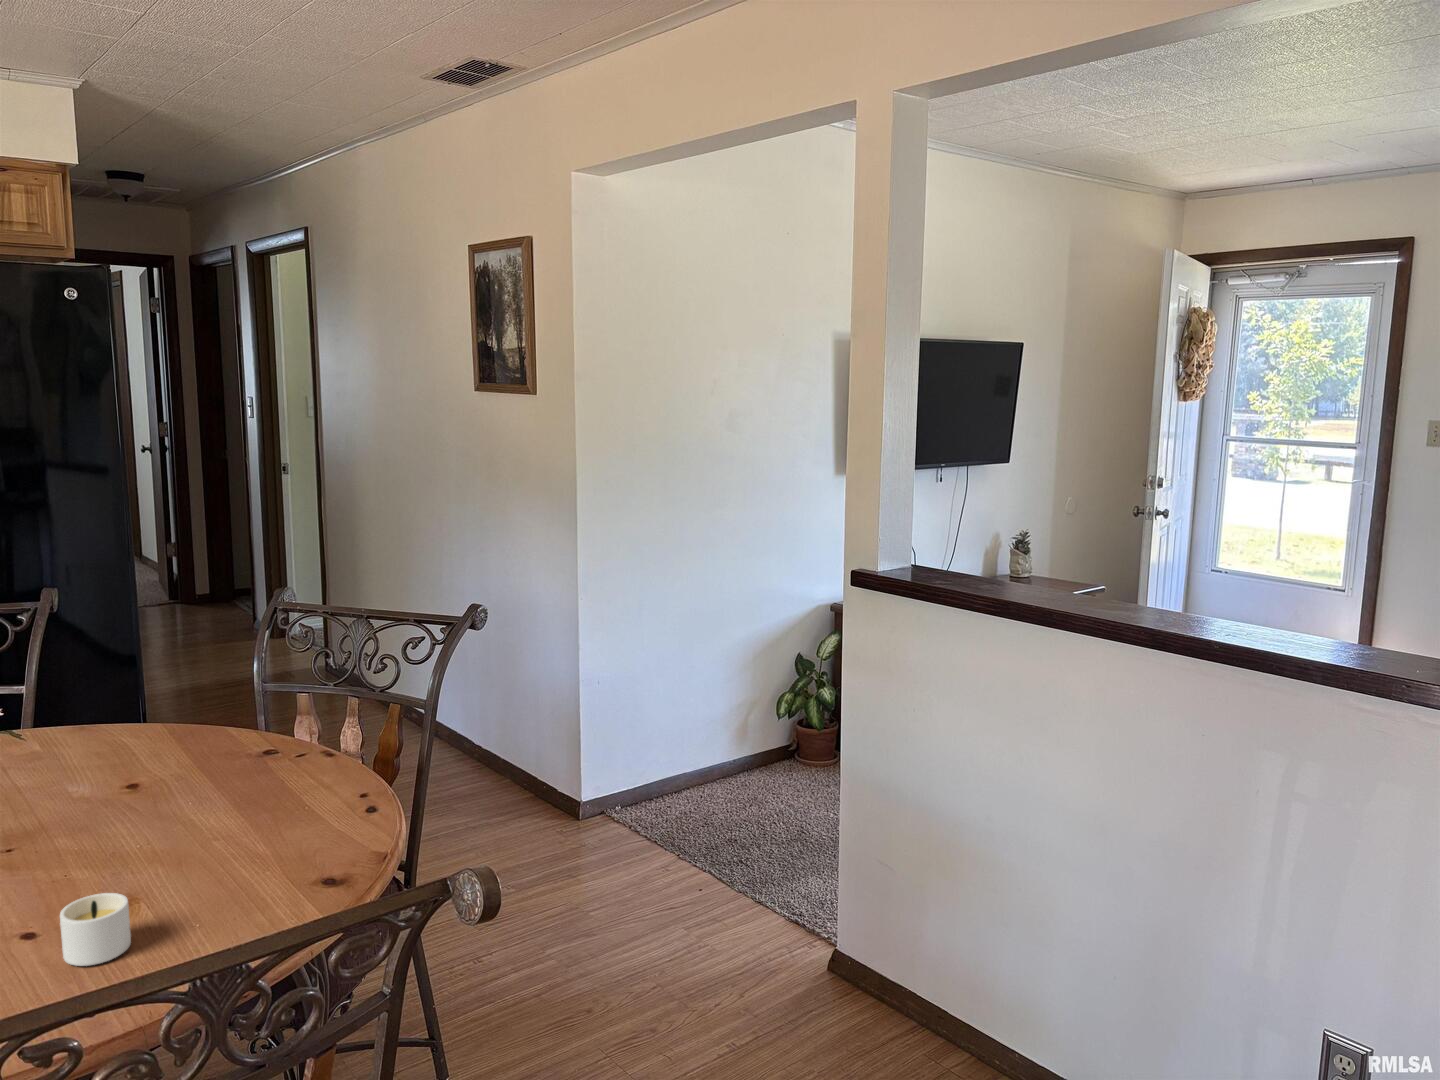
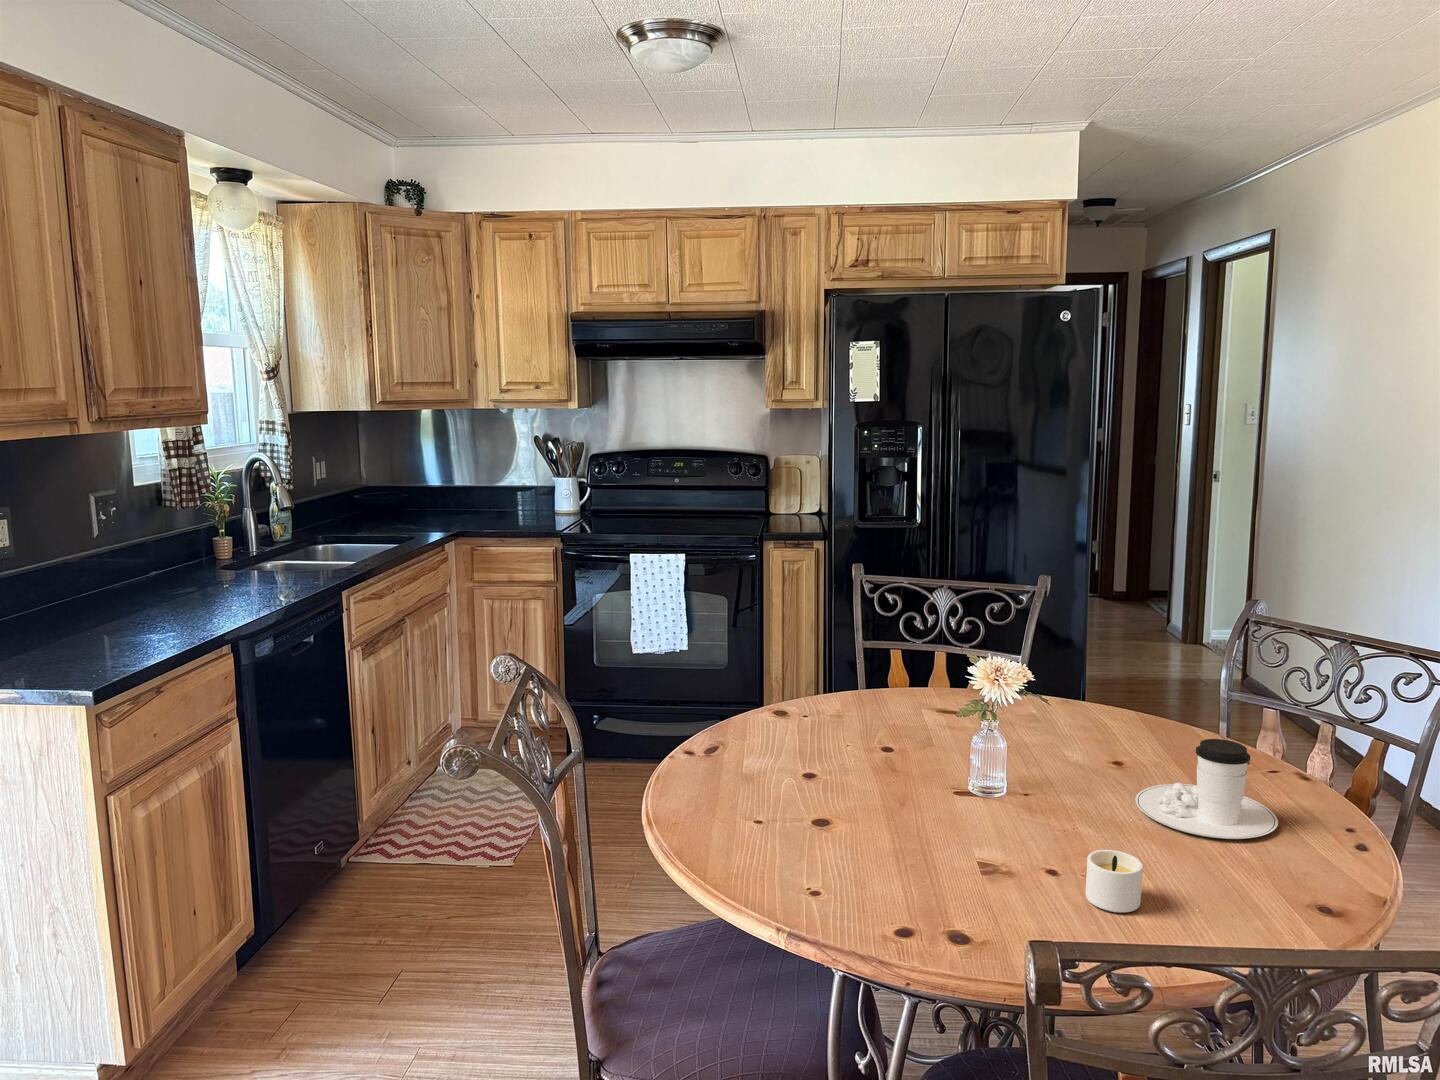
coffee cup: none [145,738,295,845] -> present [1135,739,1278,839]

